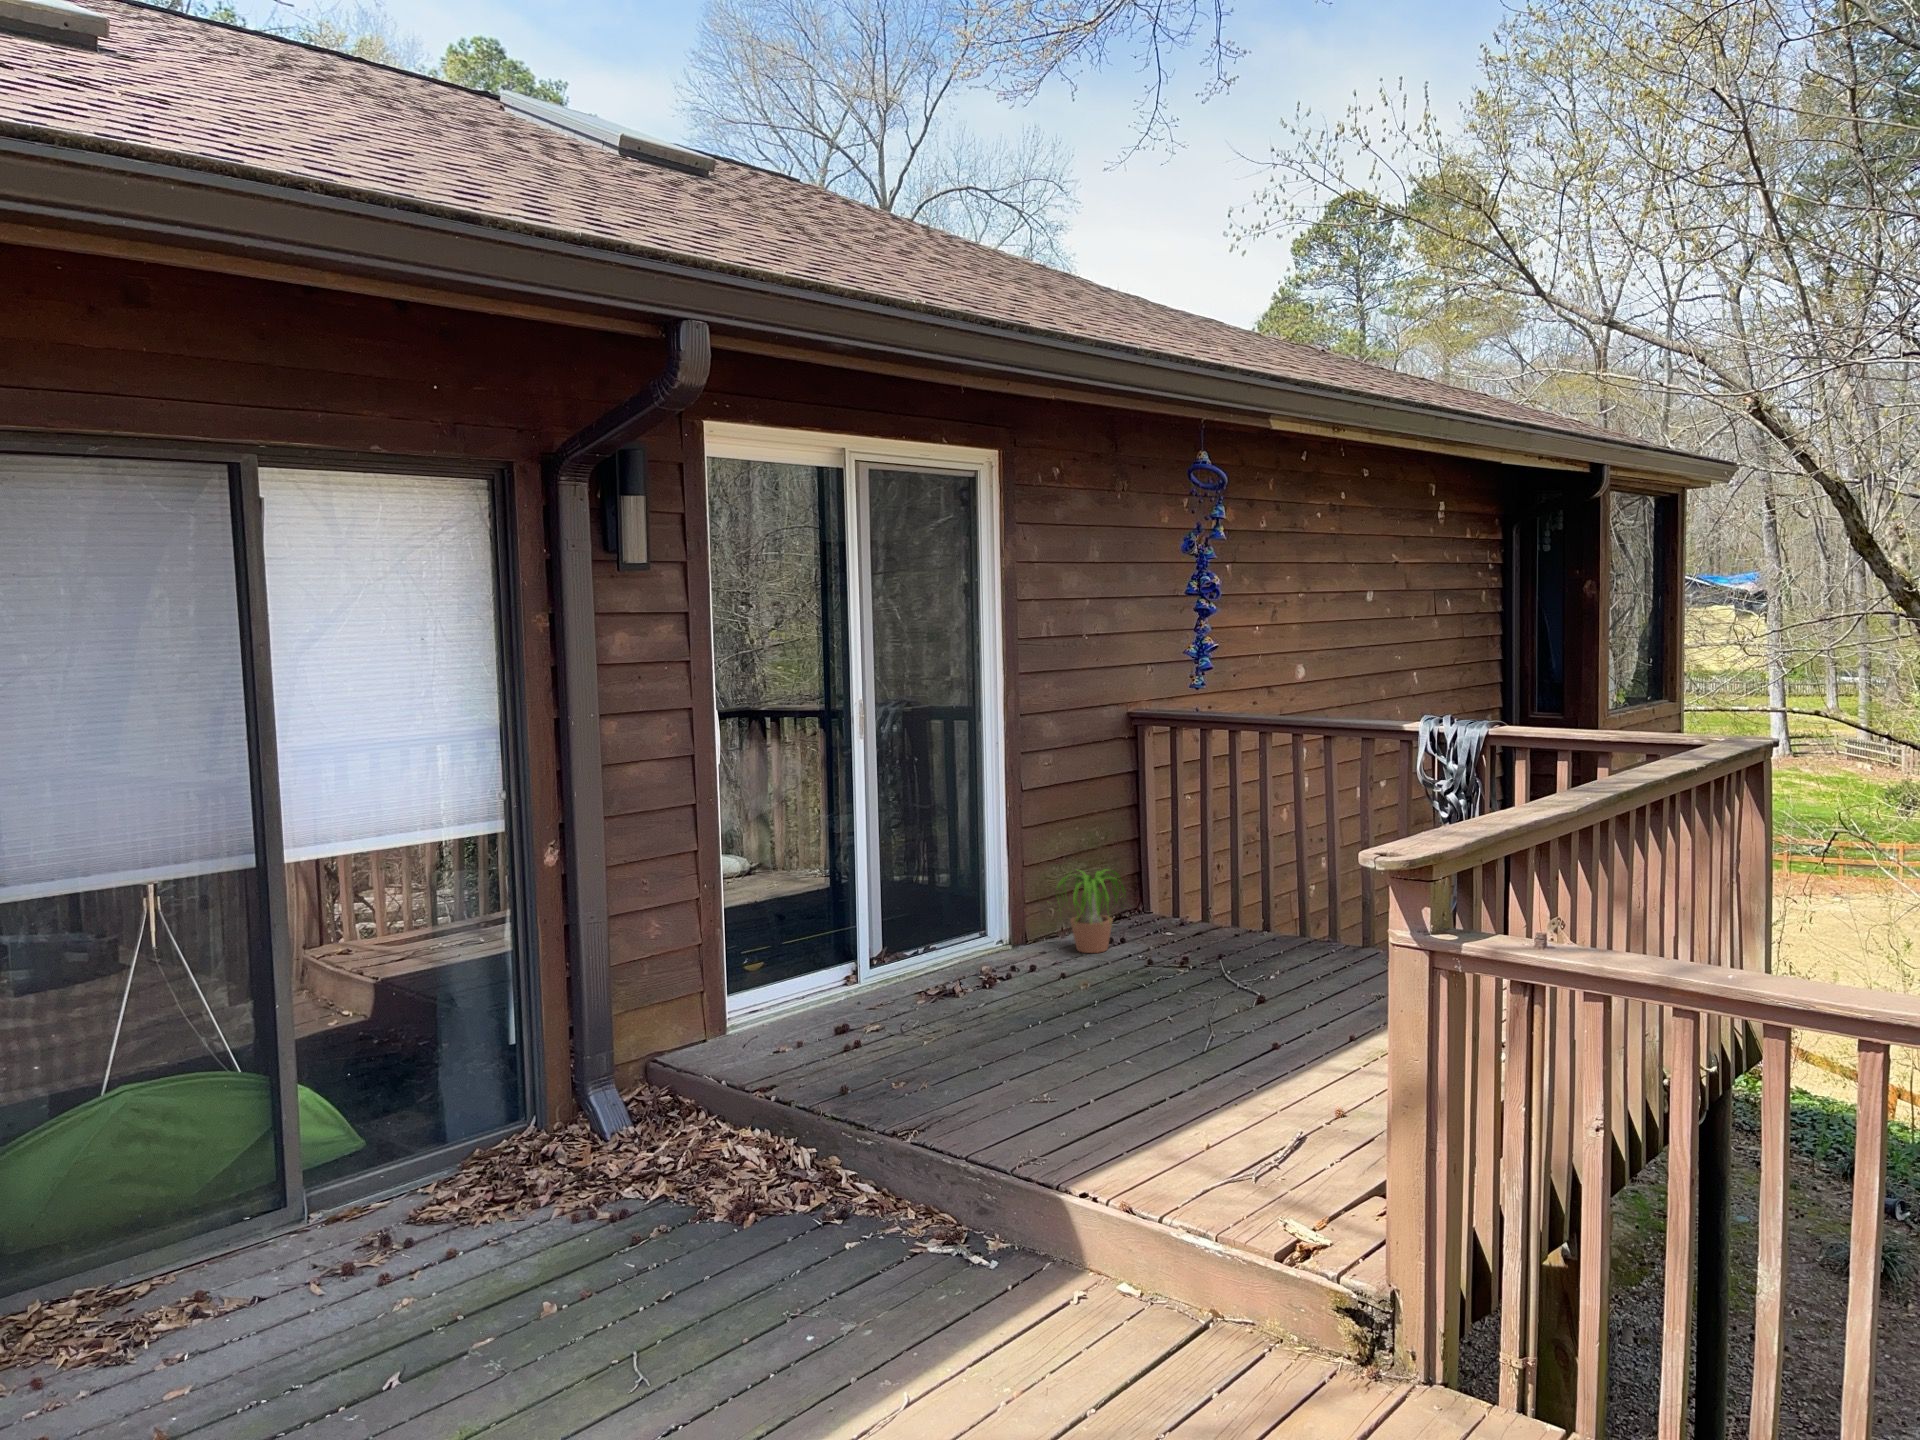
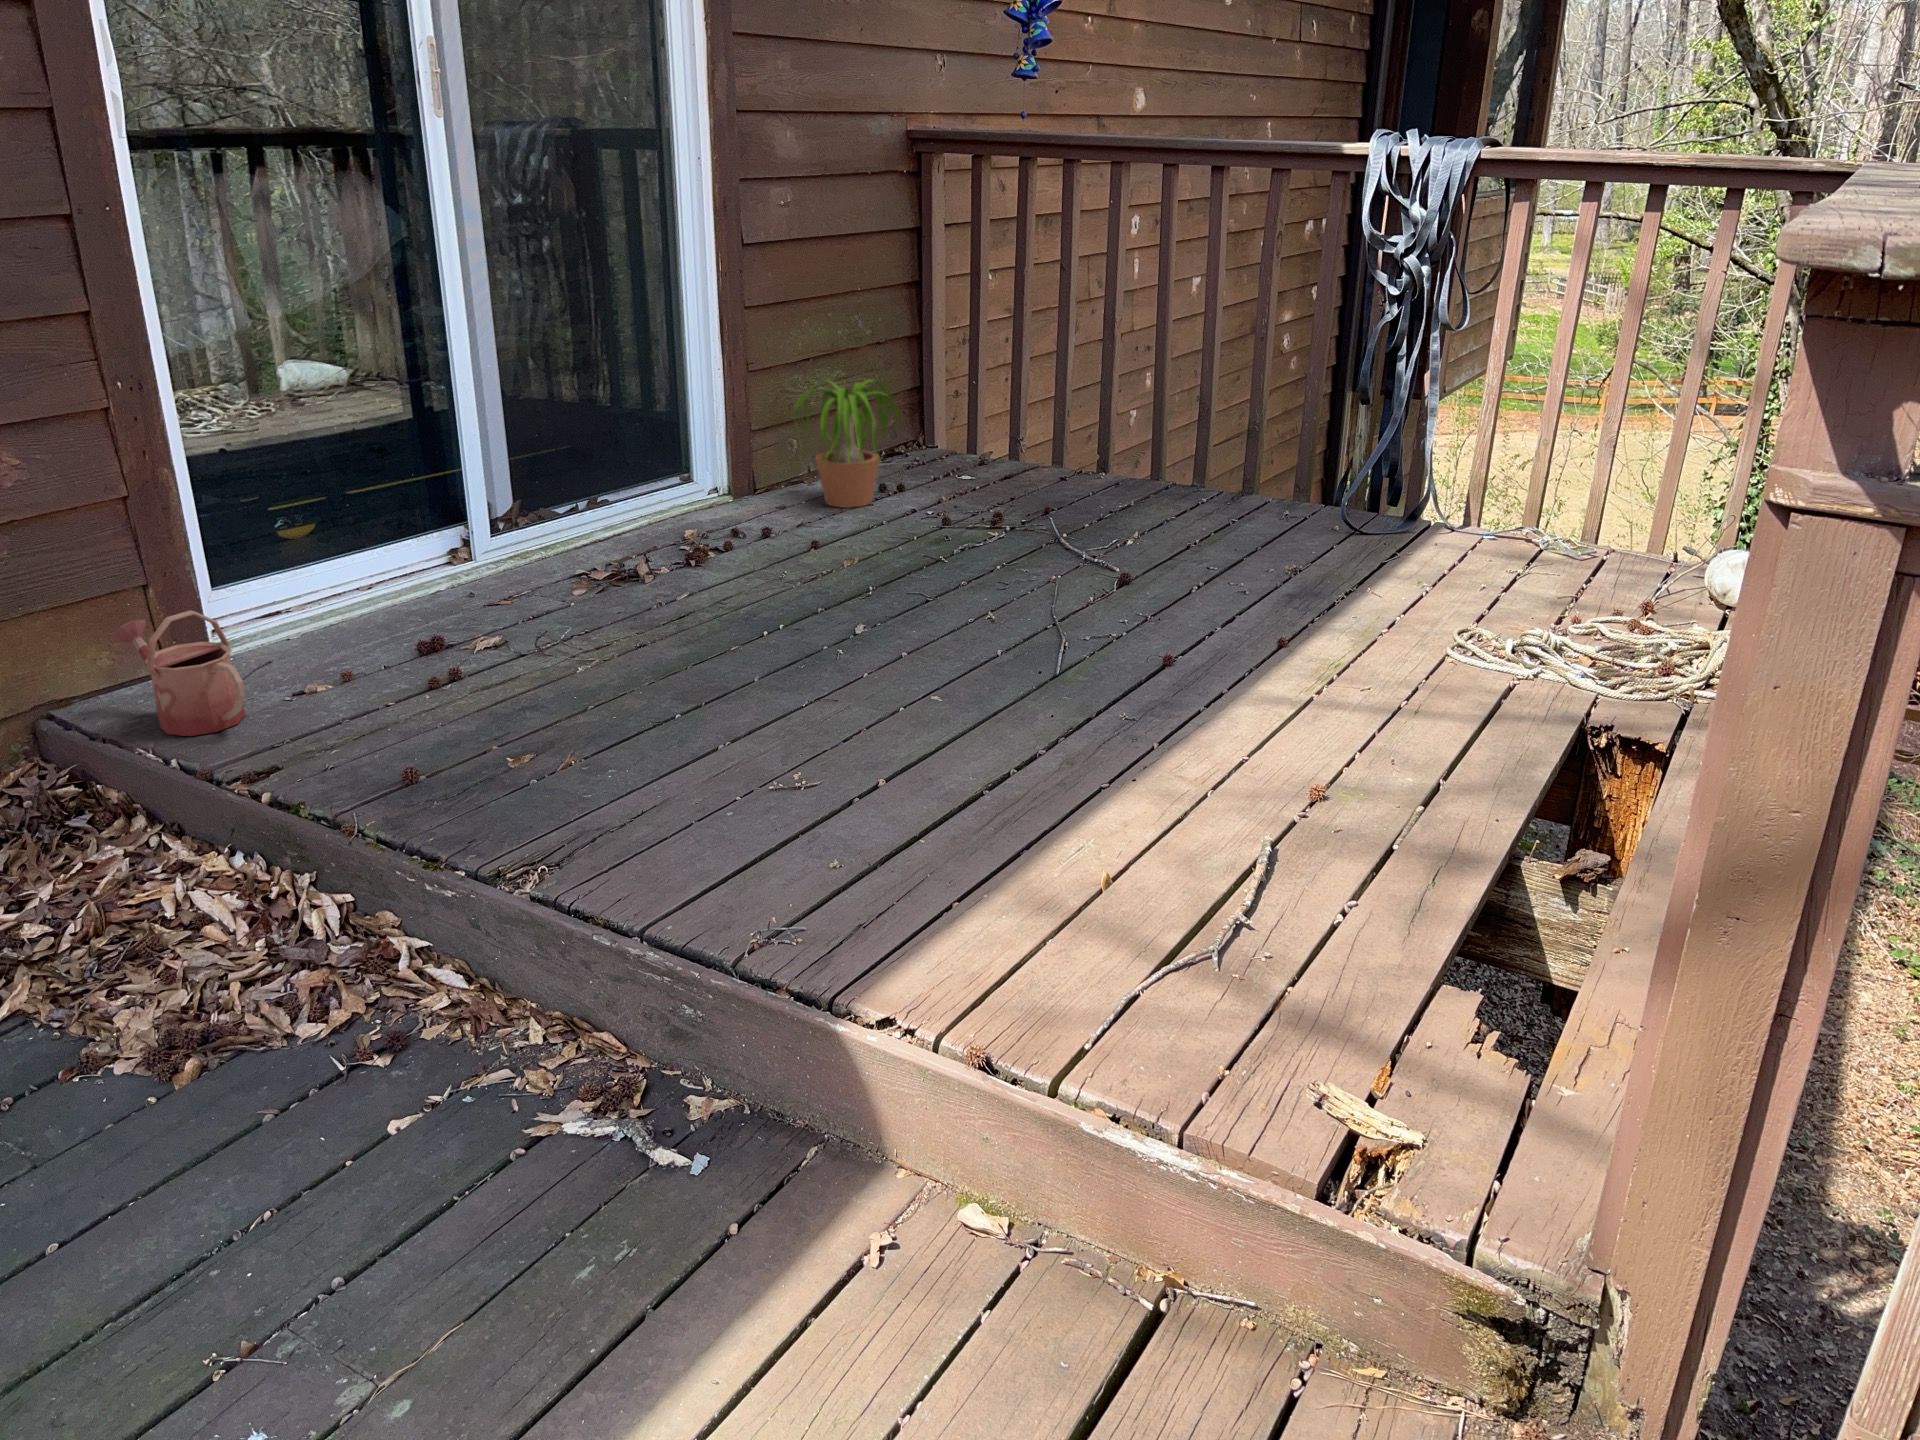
watering can: none [685,1003,756,1071] -> present [113,610,245,736]

